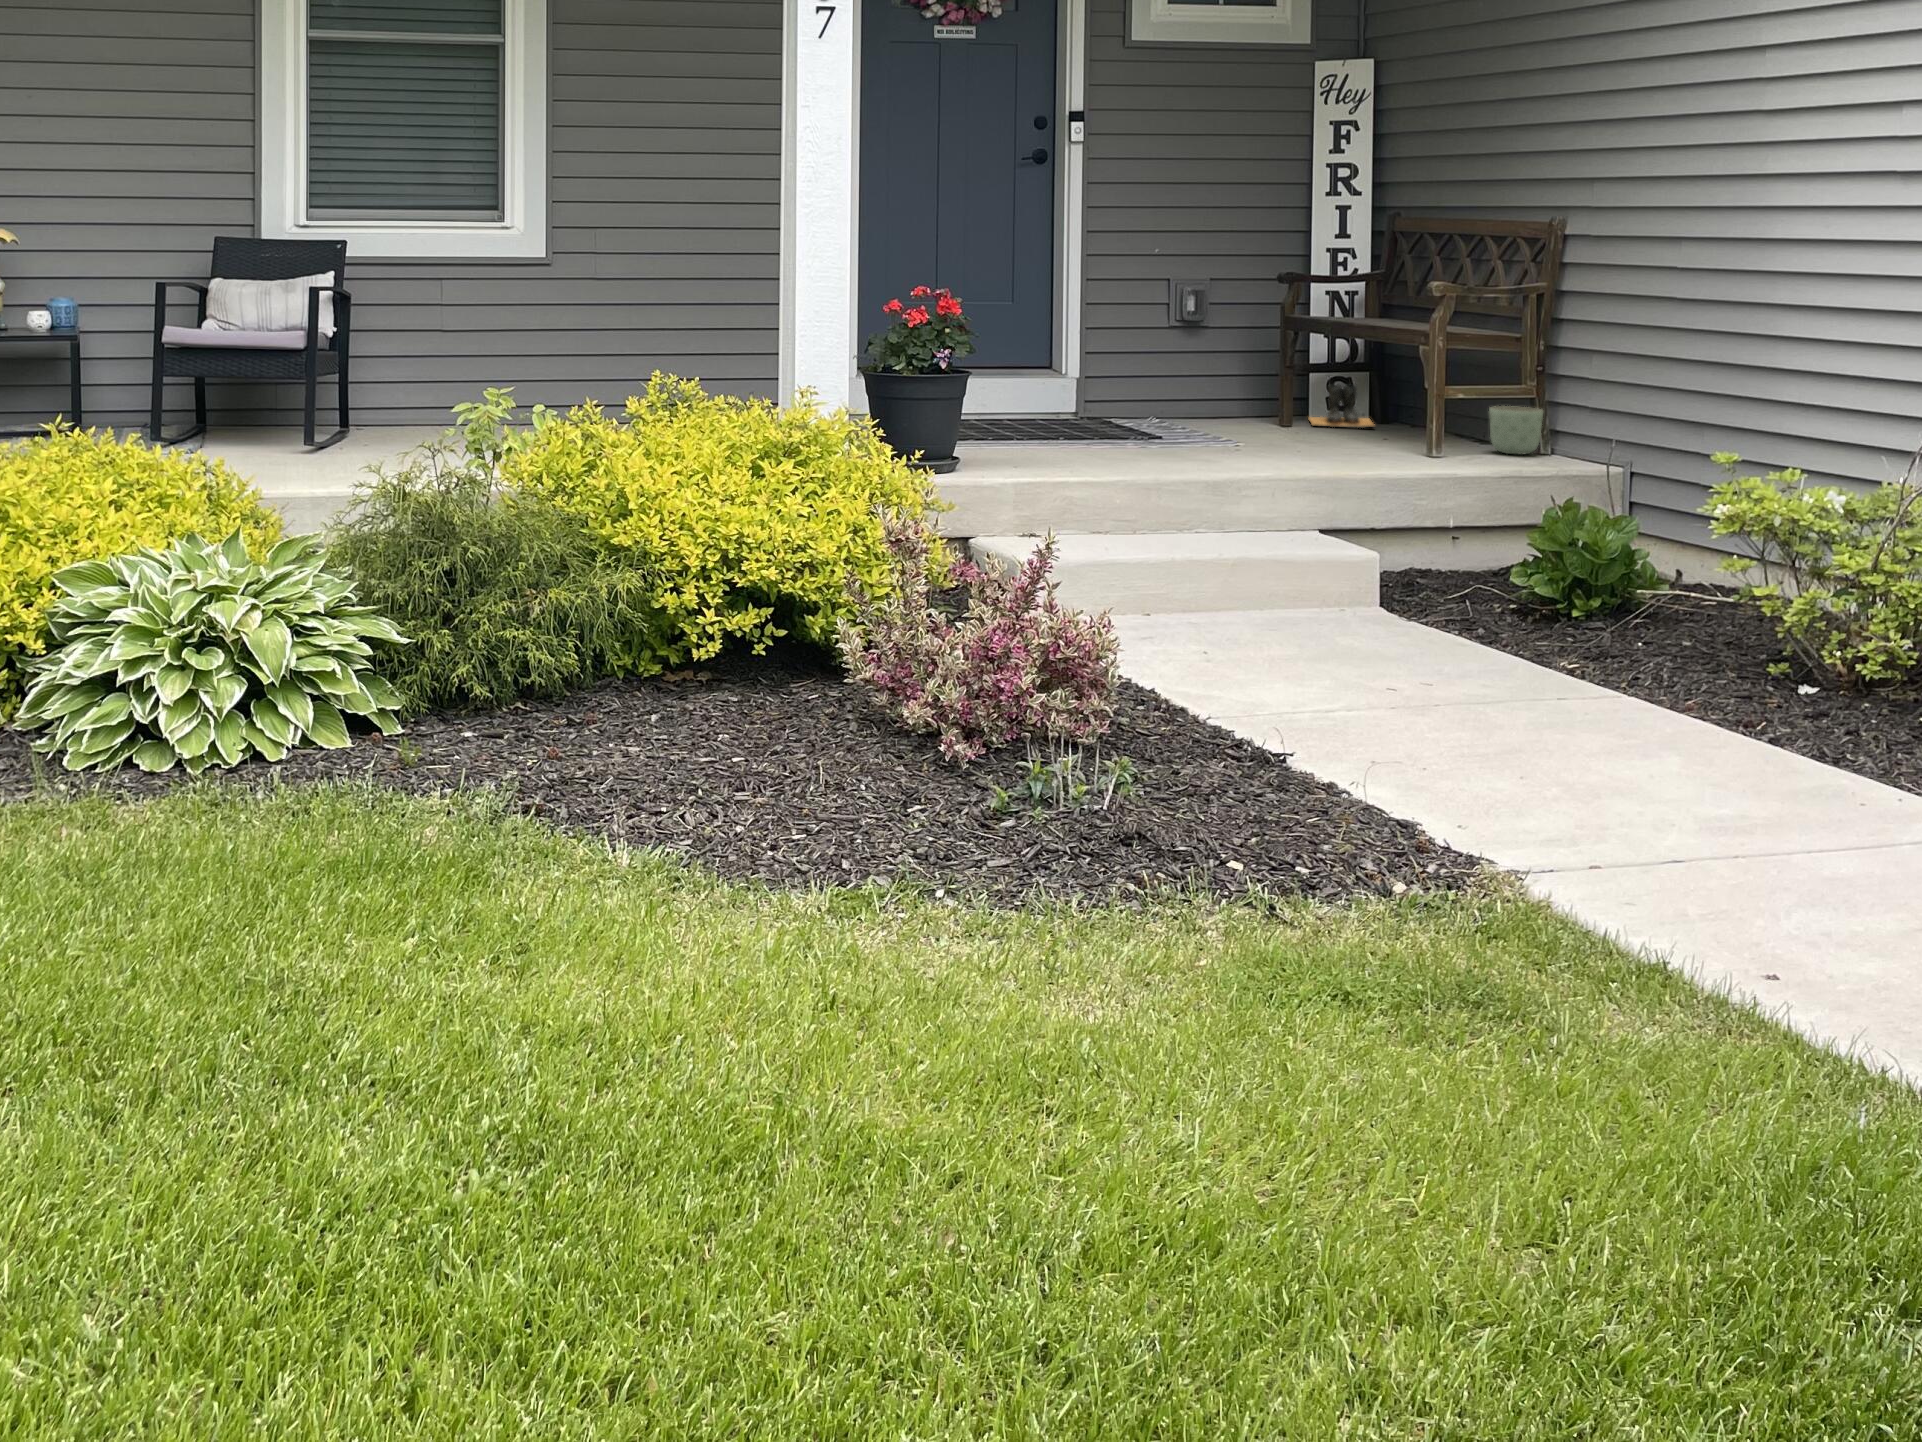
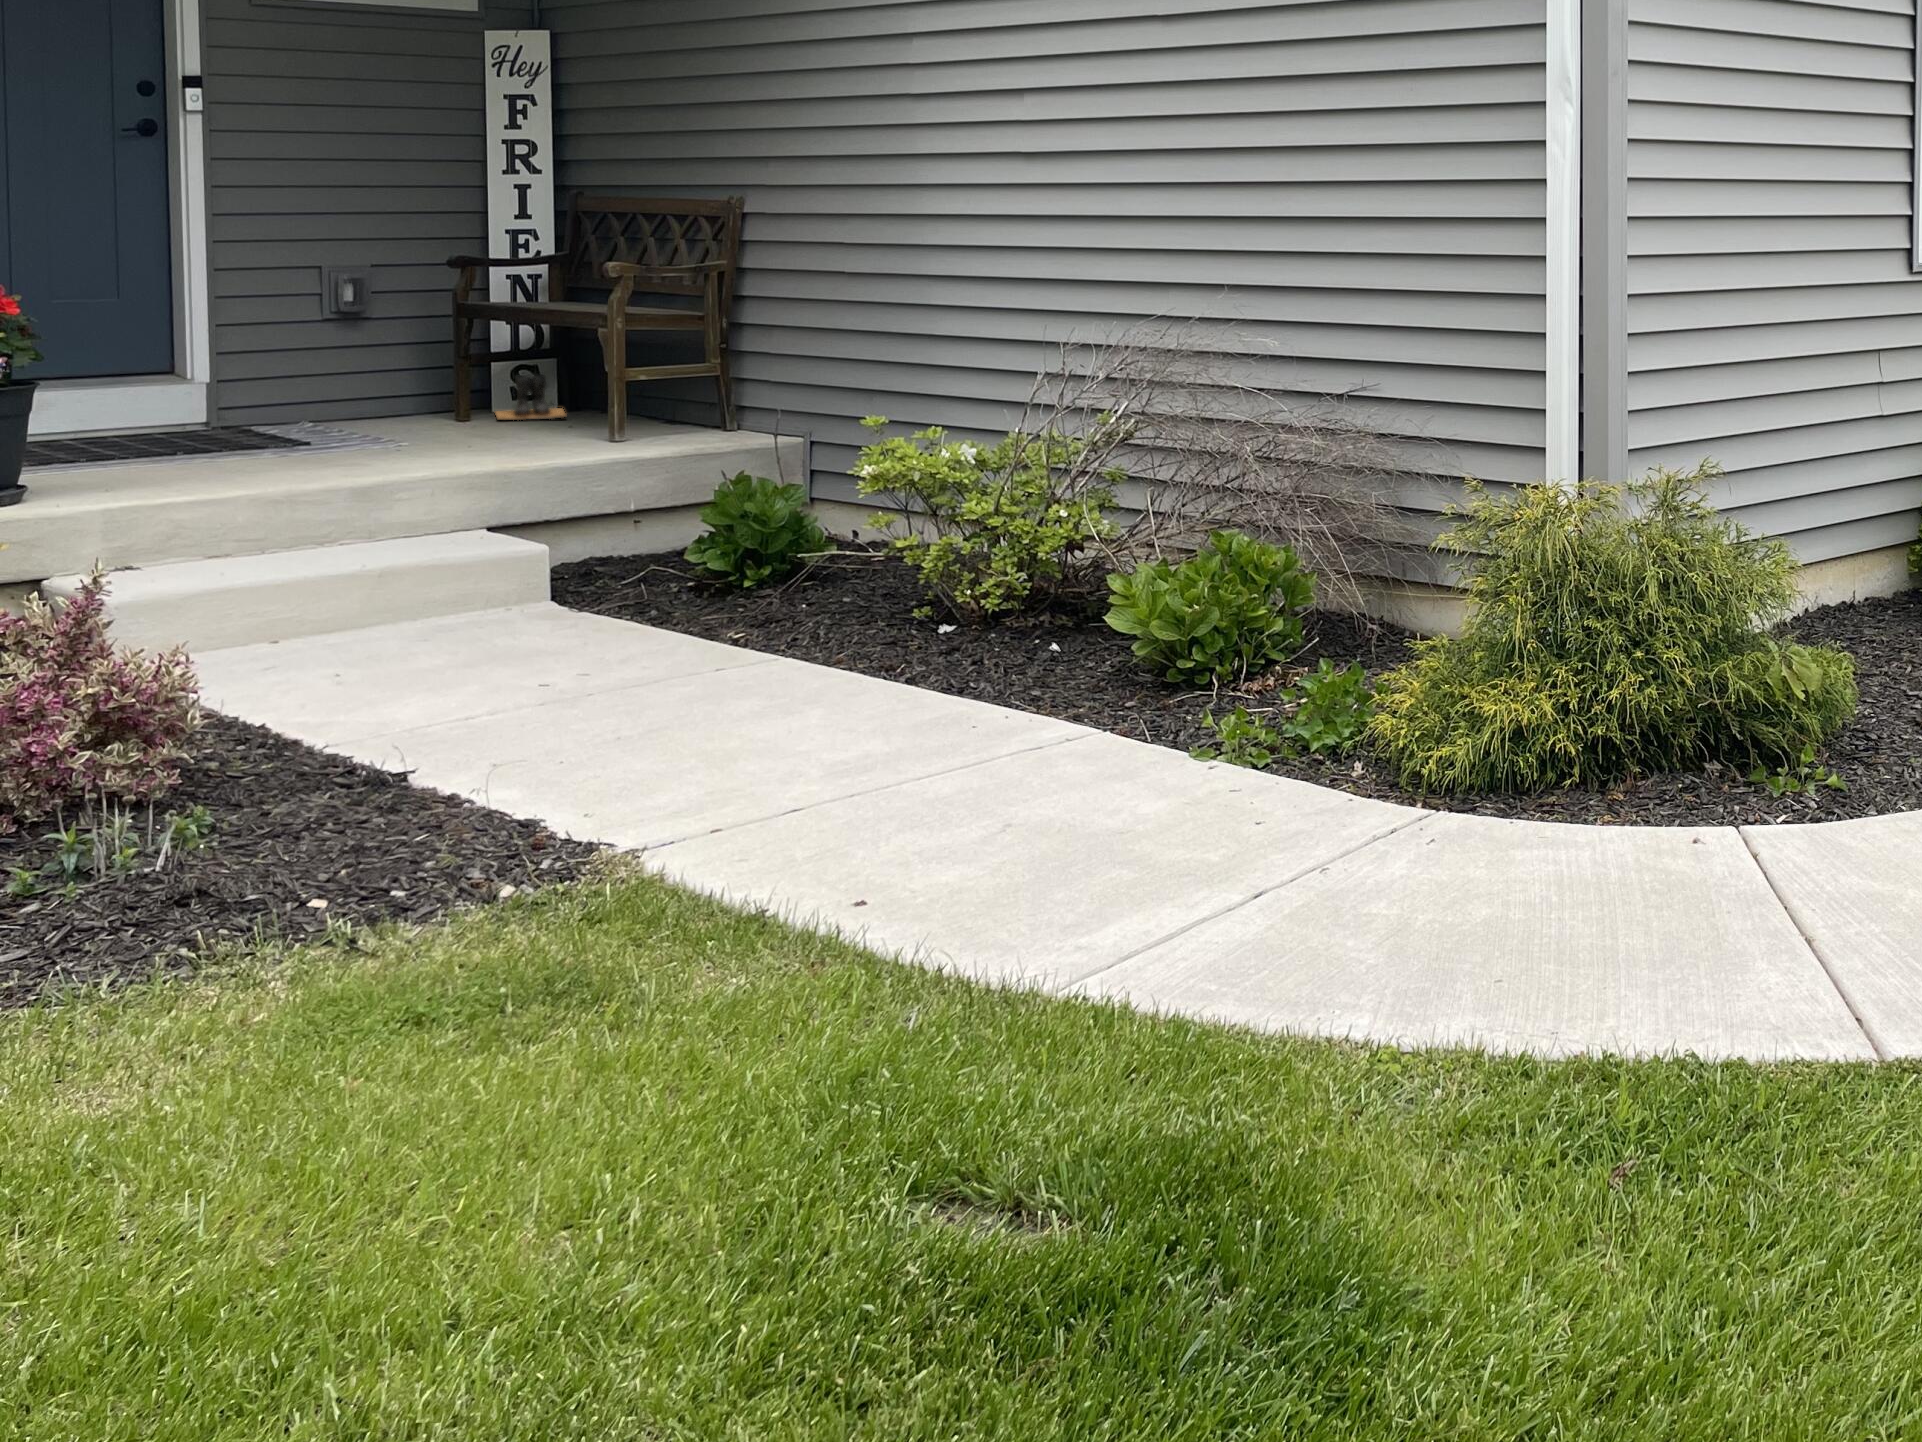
planter: present [1489,406,1543,455] -> none [679,388,732,435]

